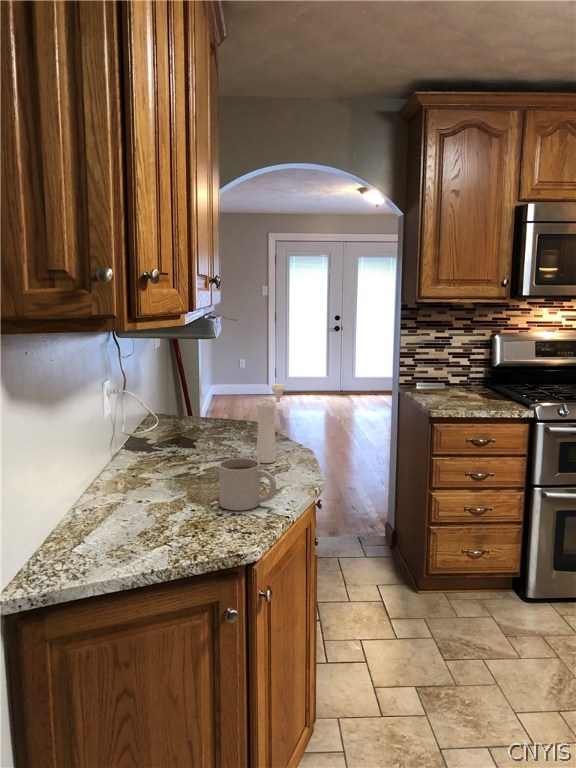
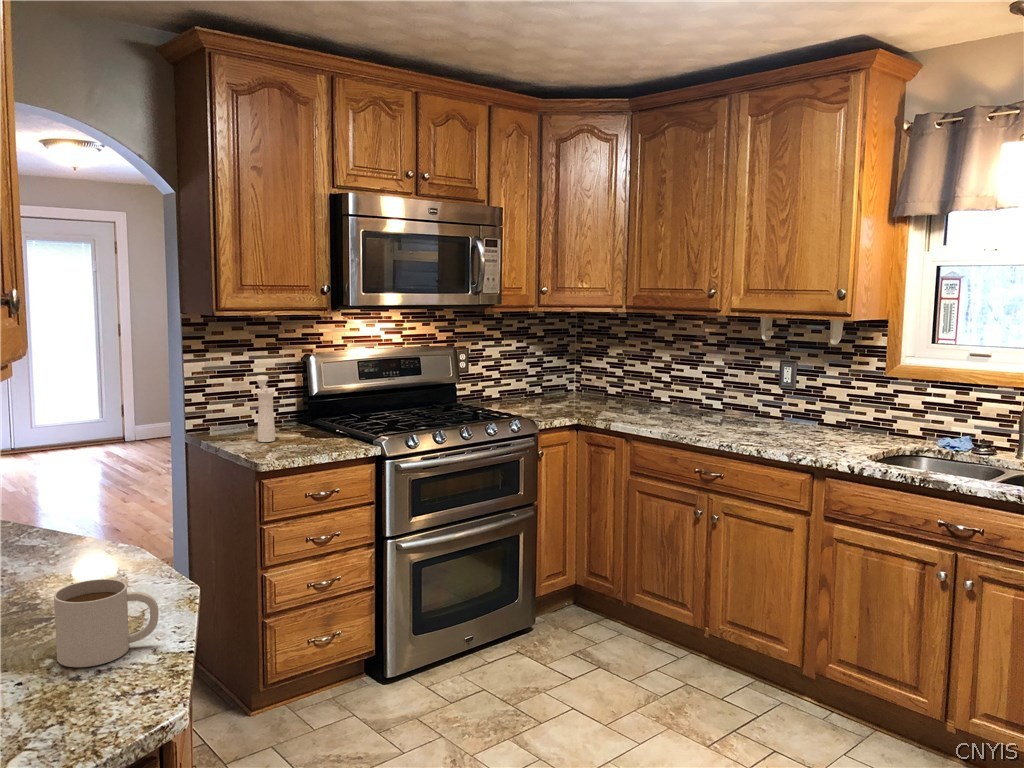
pepper mill: present [256,384,285,463] -> present [255,375,275,442]

